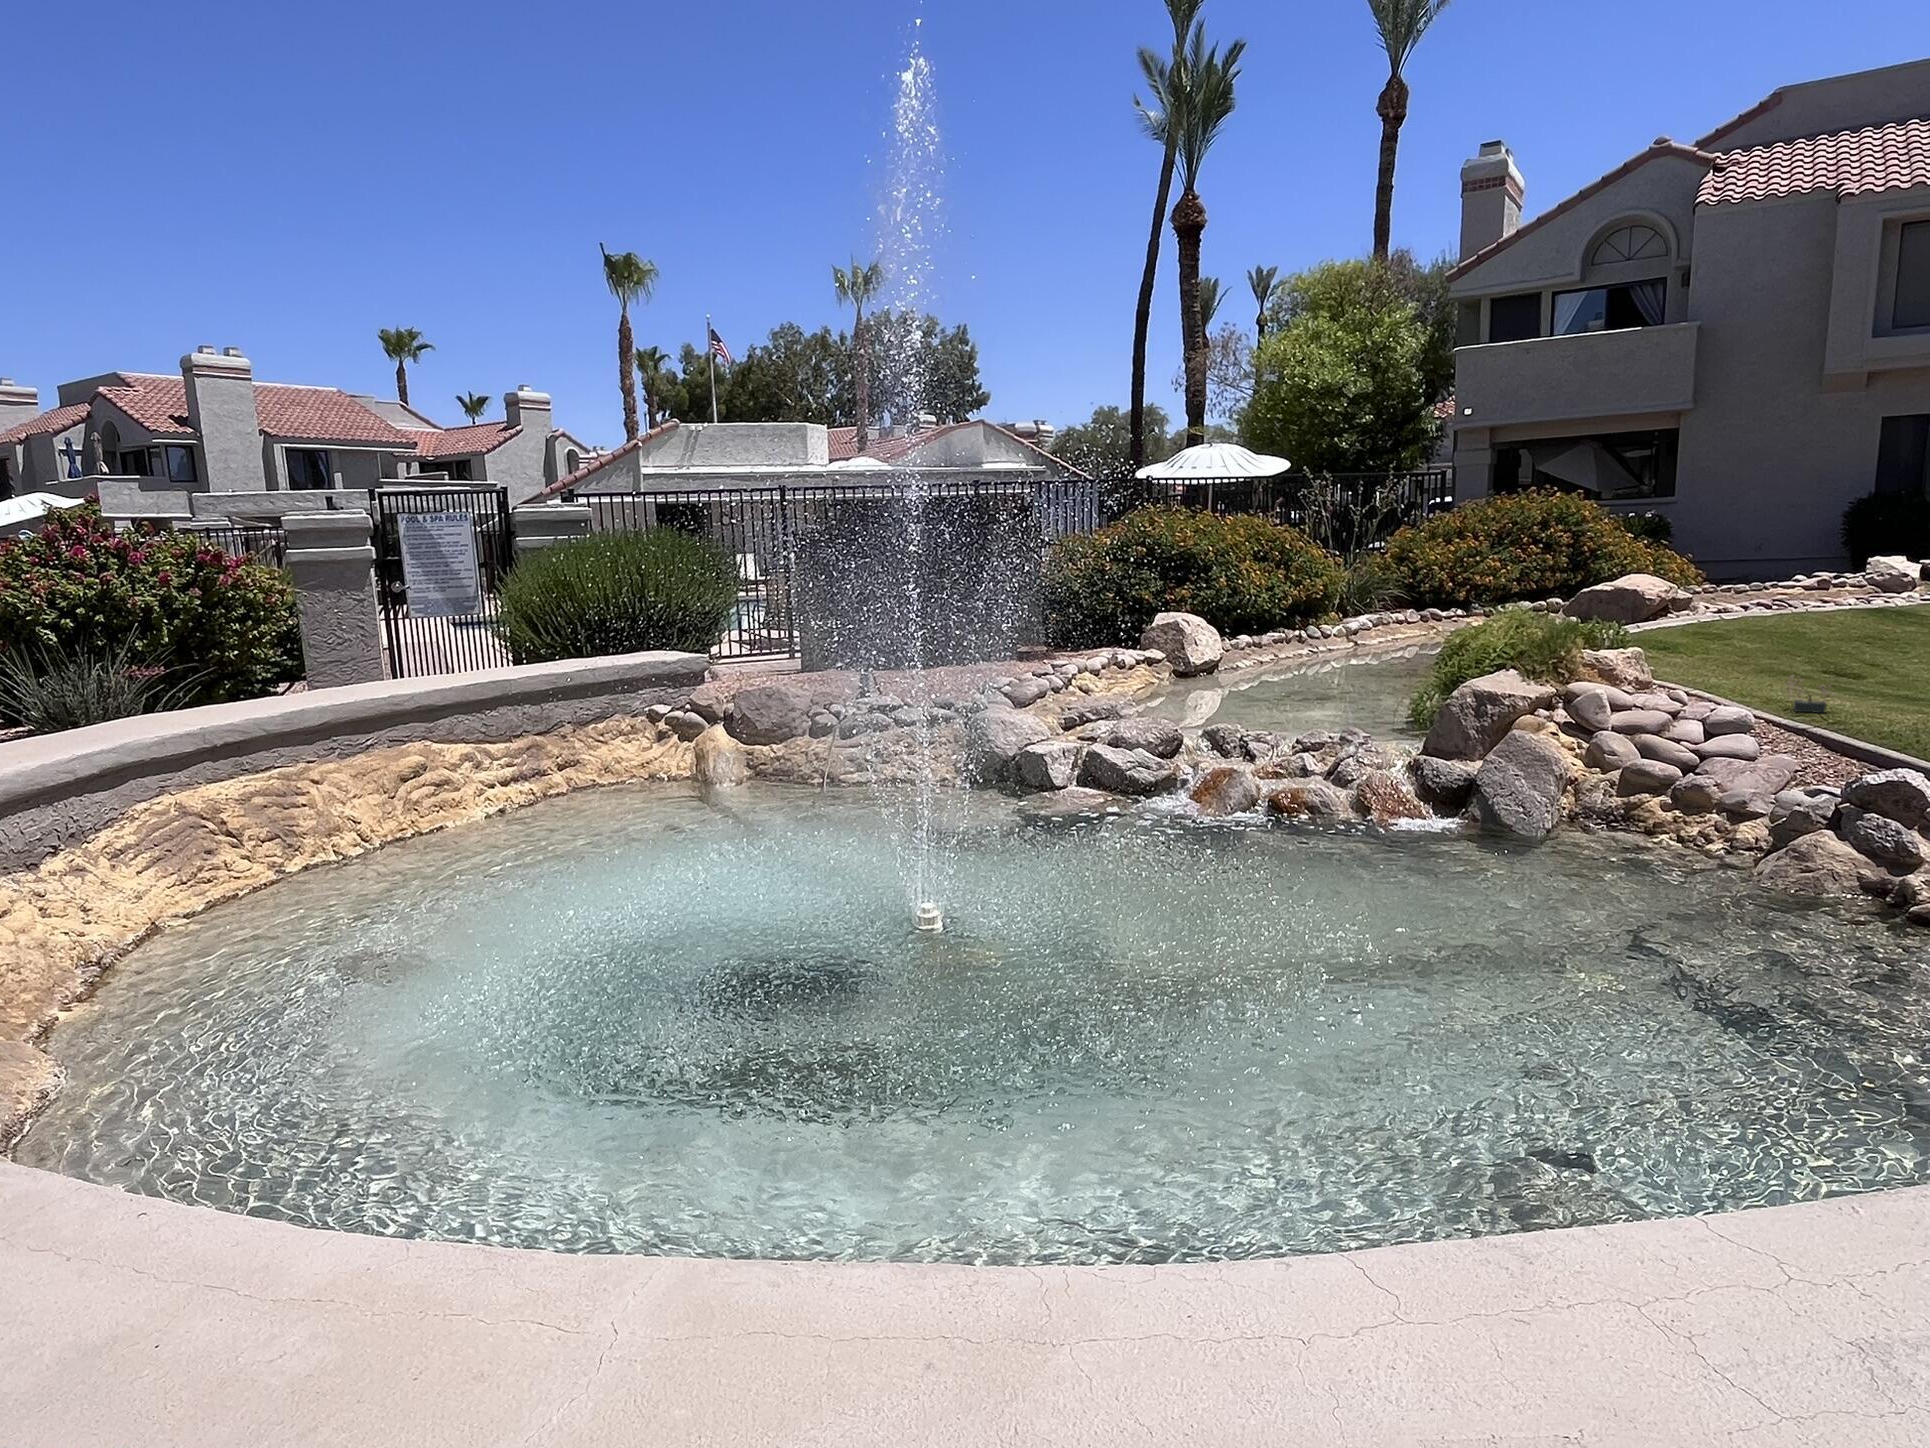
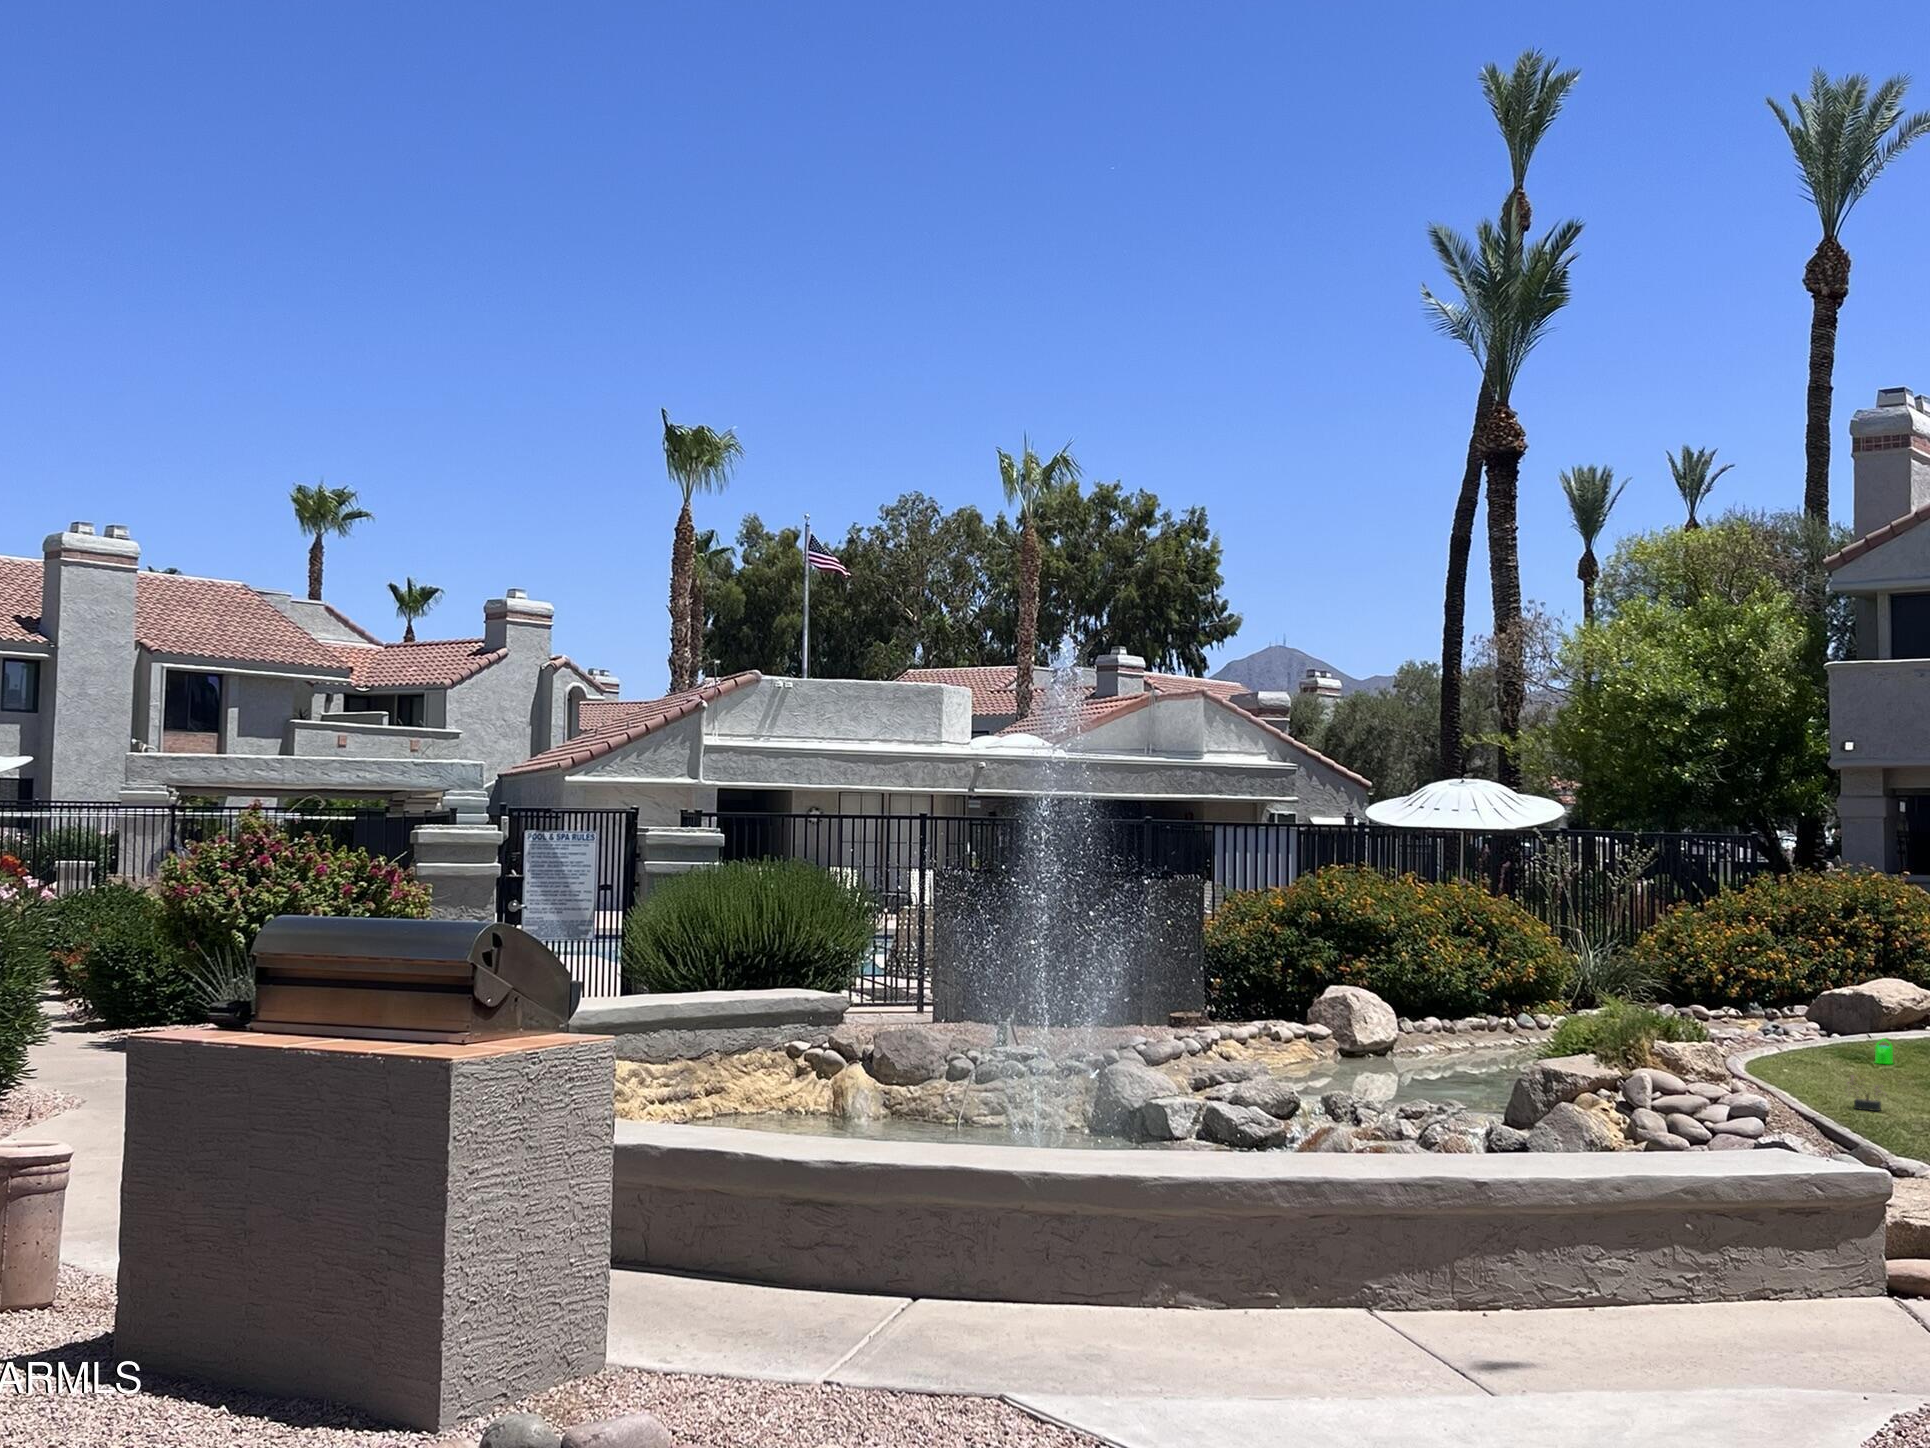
watering can: none [1708,631,1730,656] -> present [1875,1038,1893,1064]

